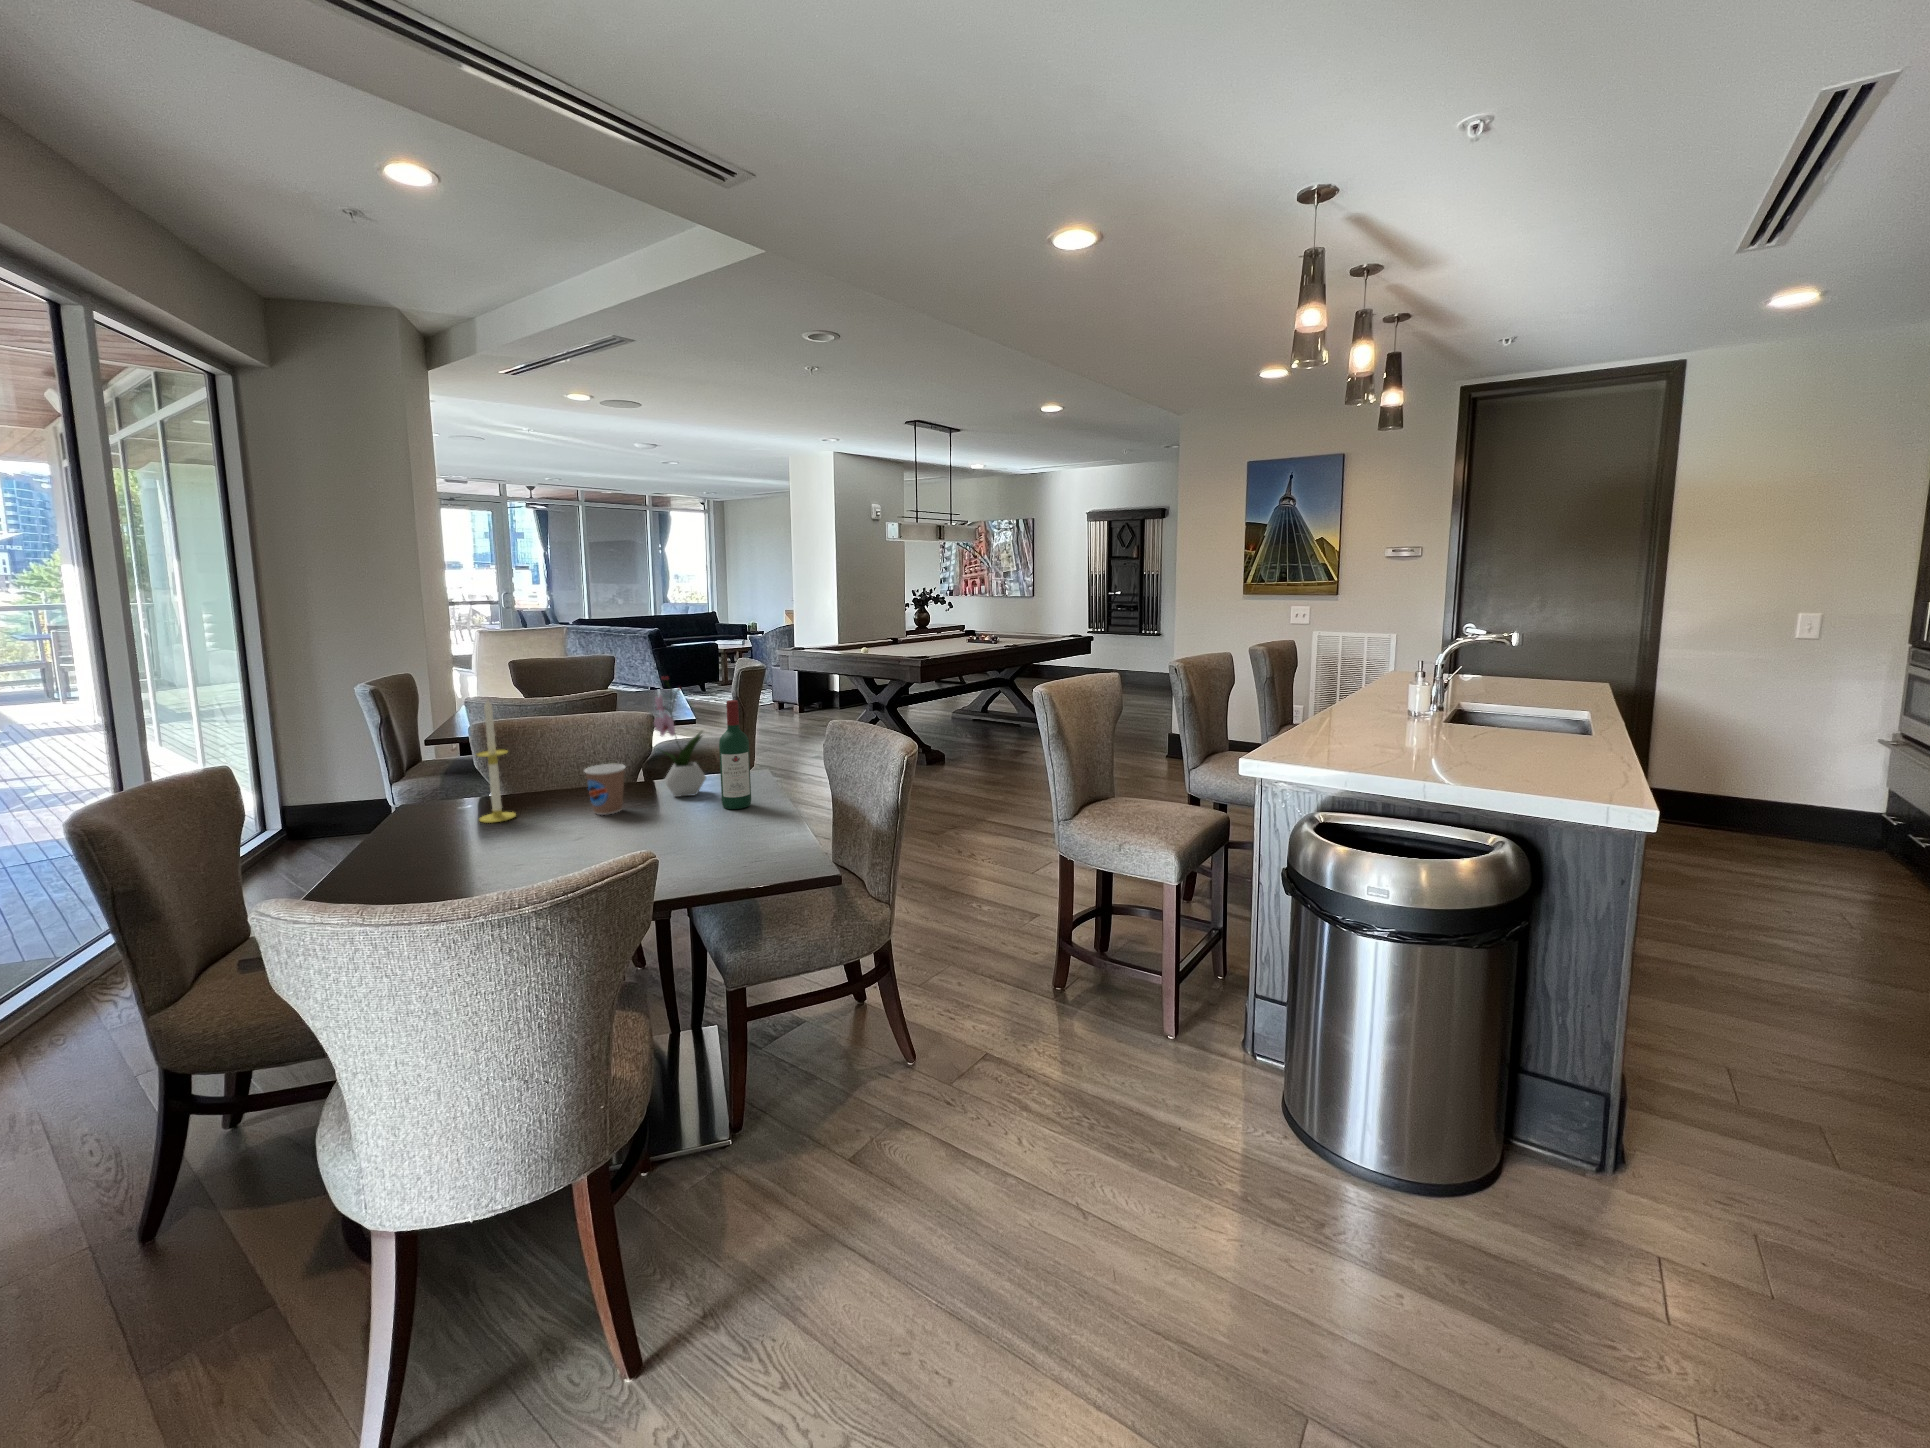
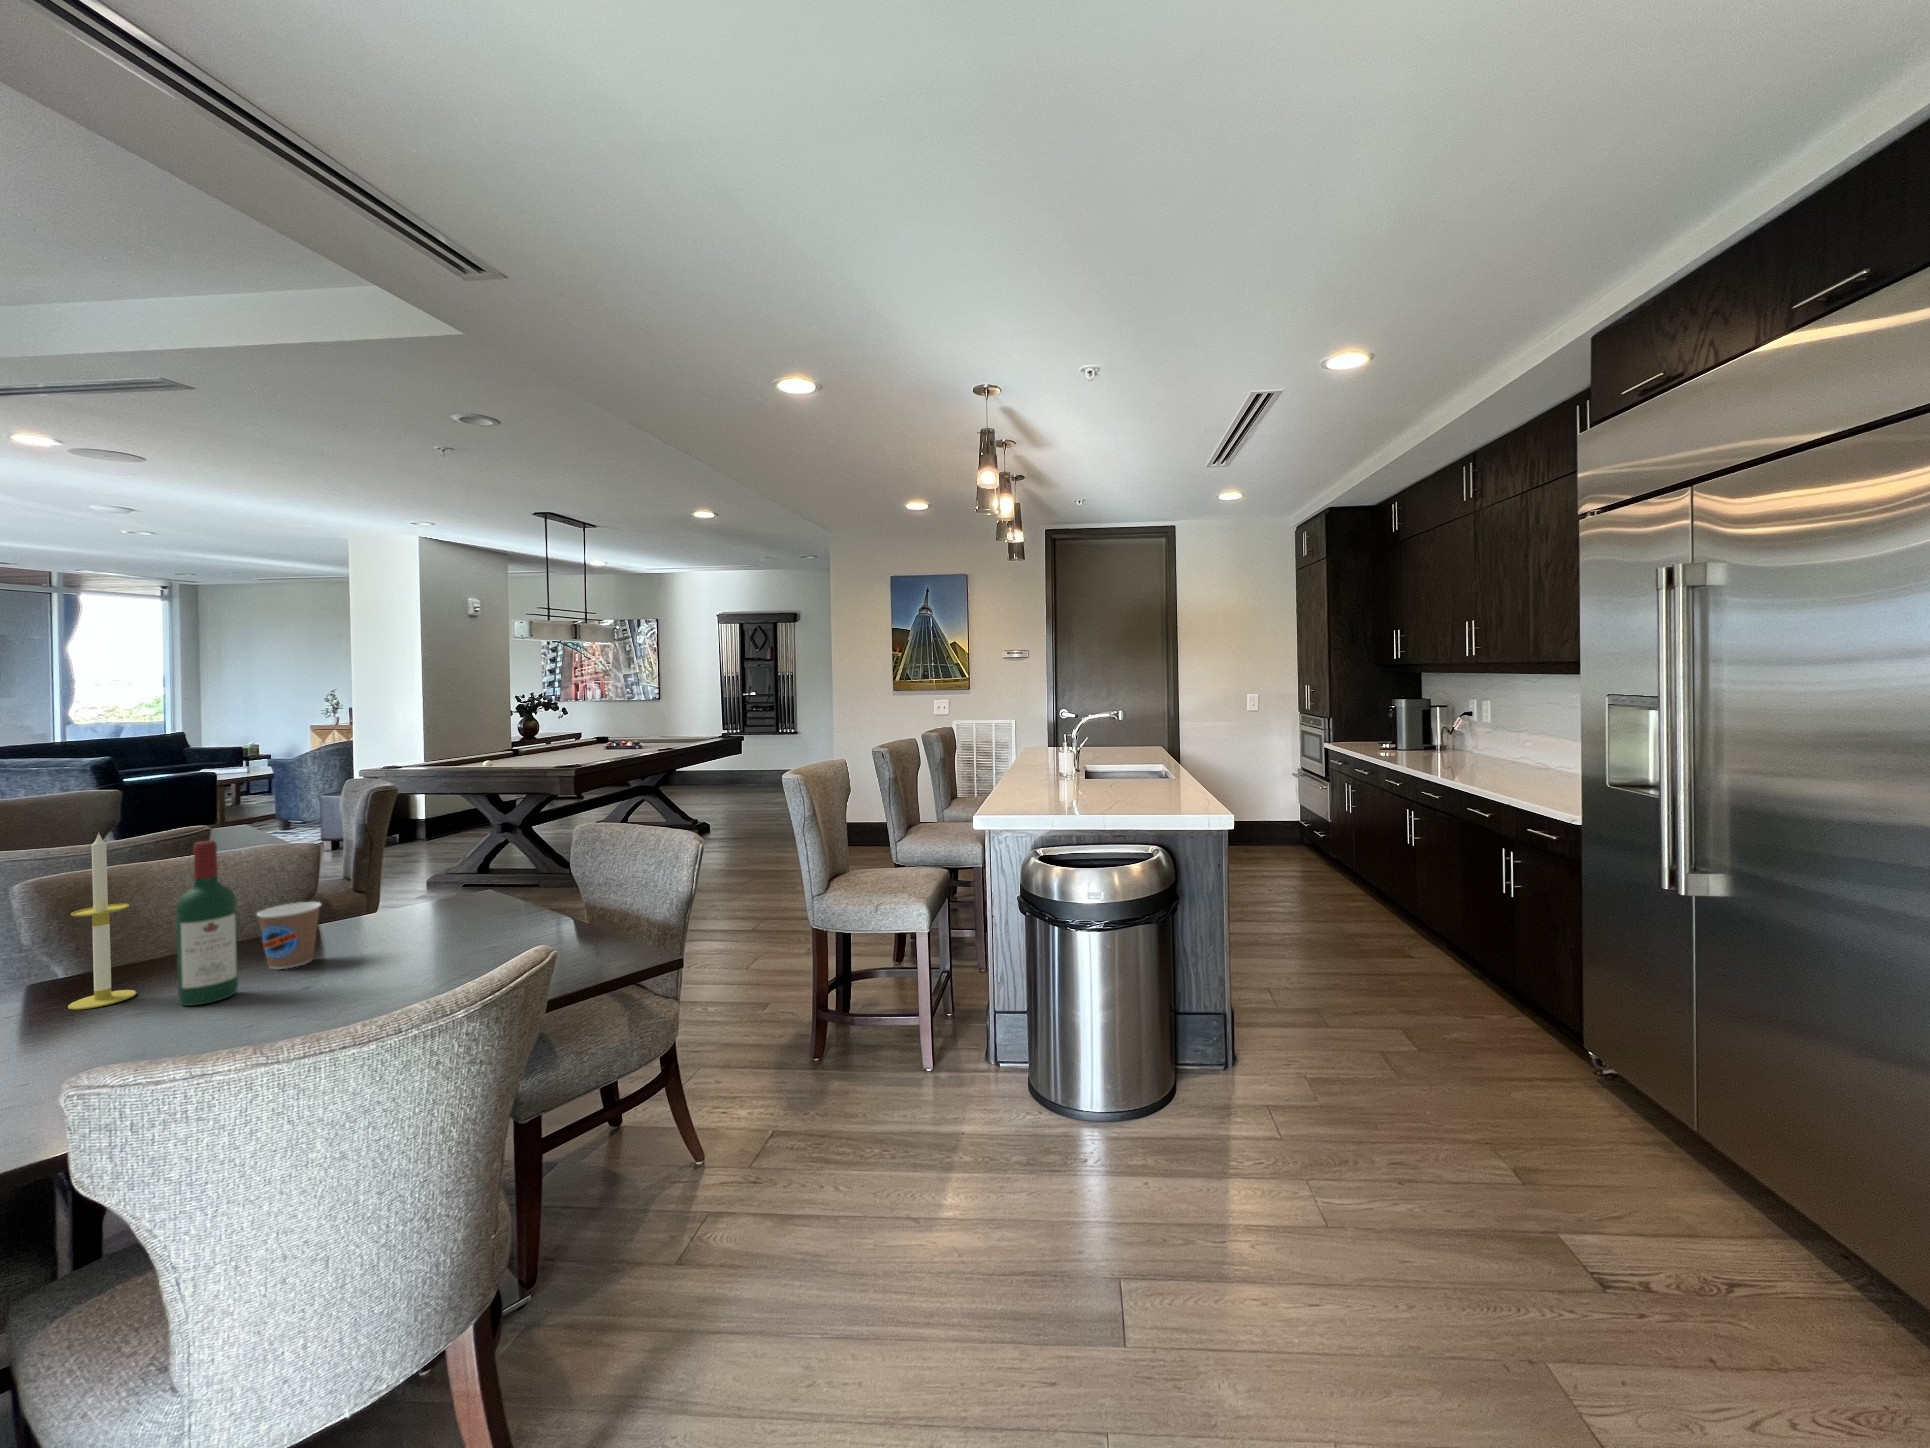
flower arrangement: present [654,677,706,797] -> none [343,790,421,936]
wine bottle: present [719,700,751,809] -> present [176,841,238,1006]

